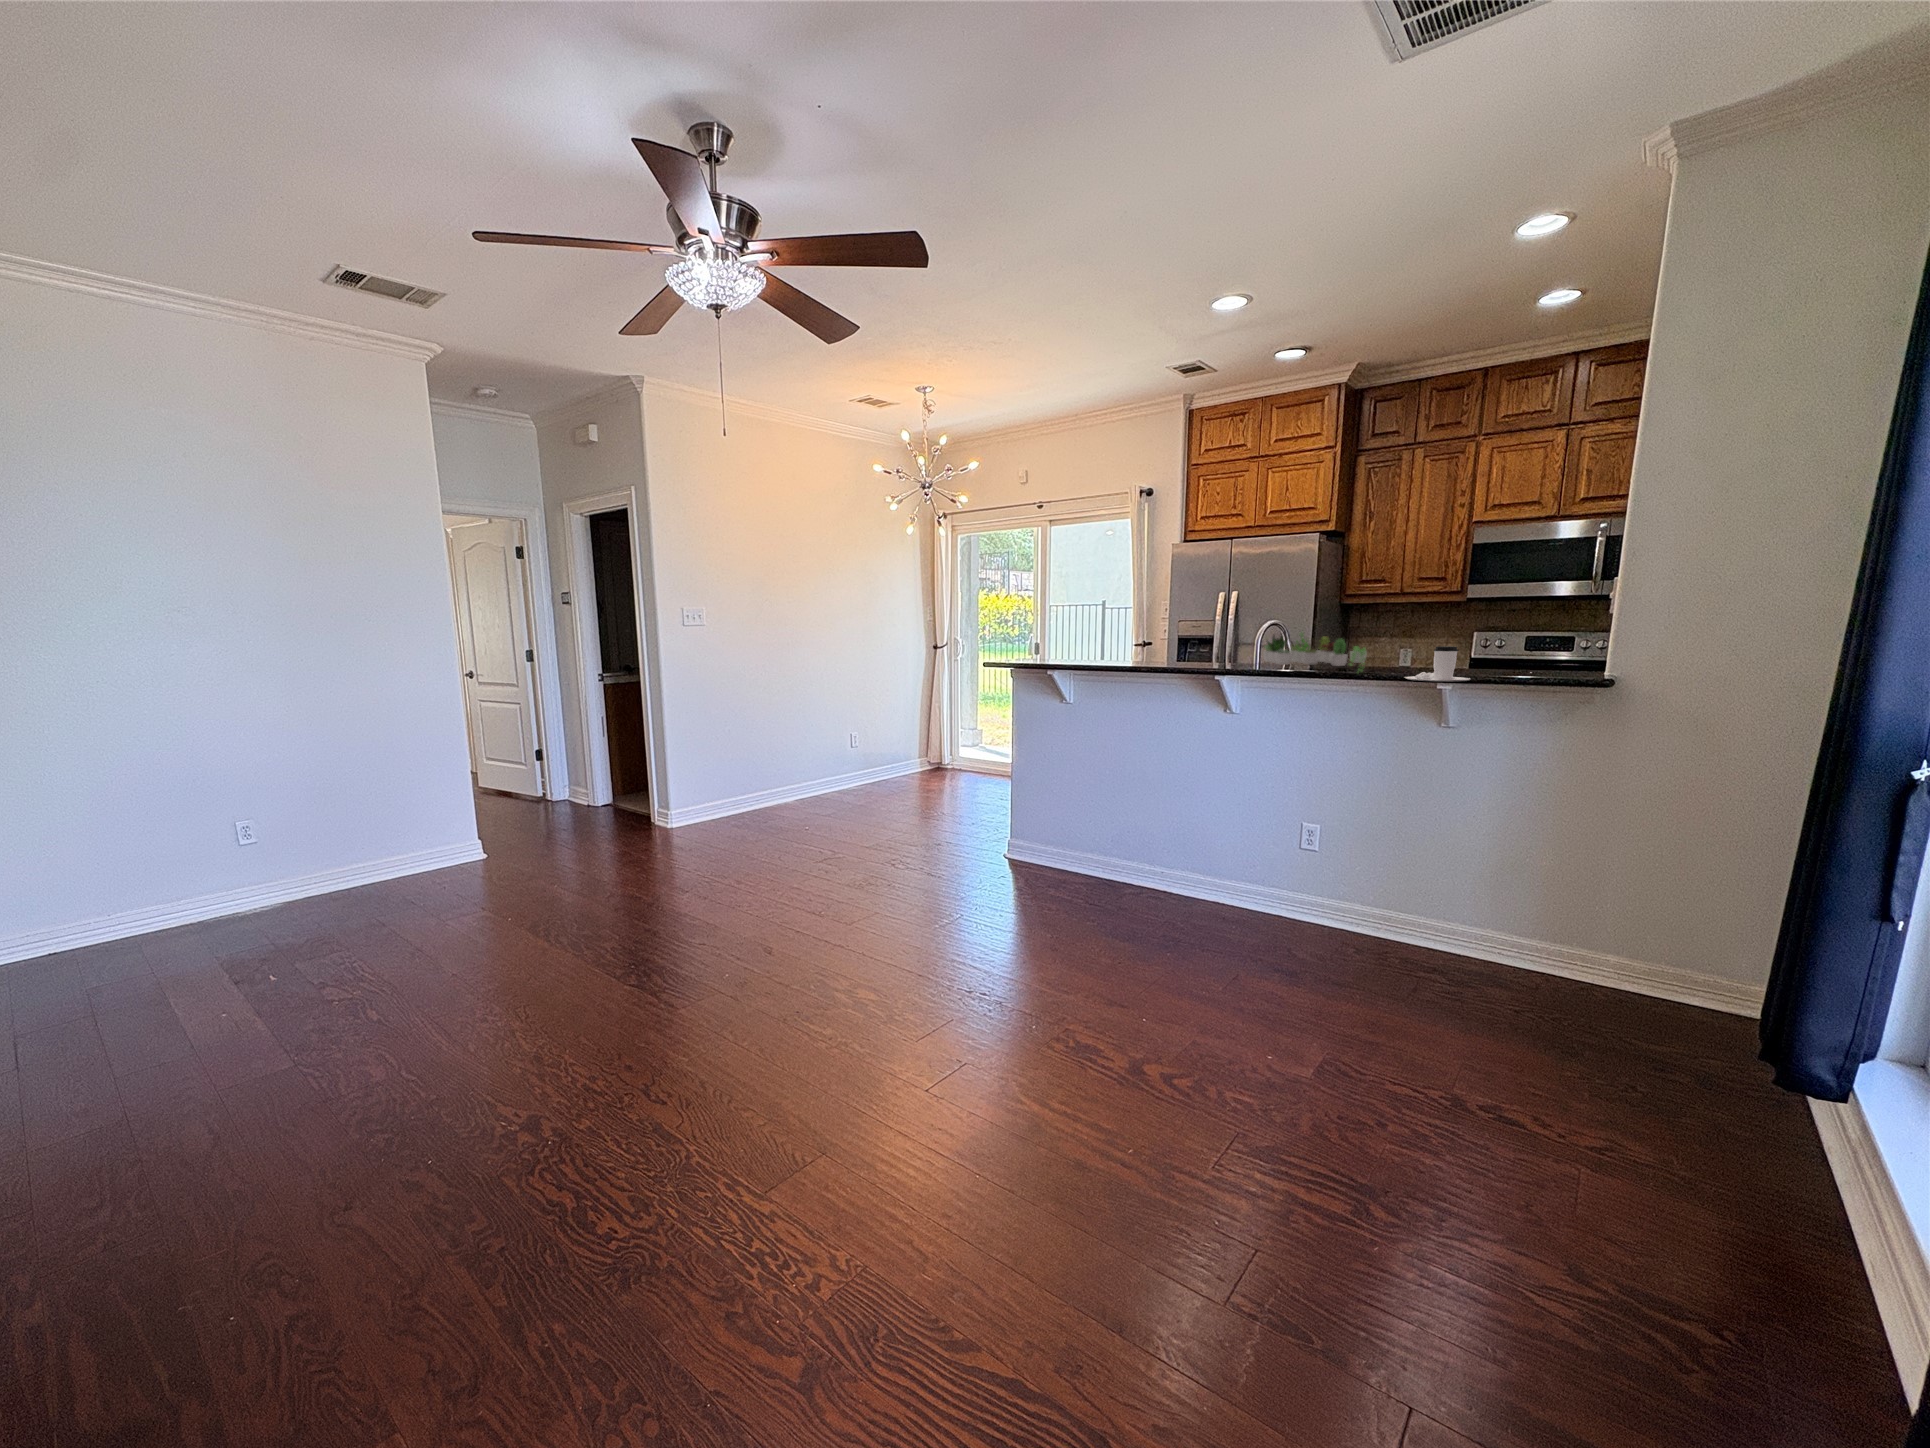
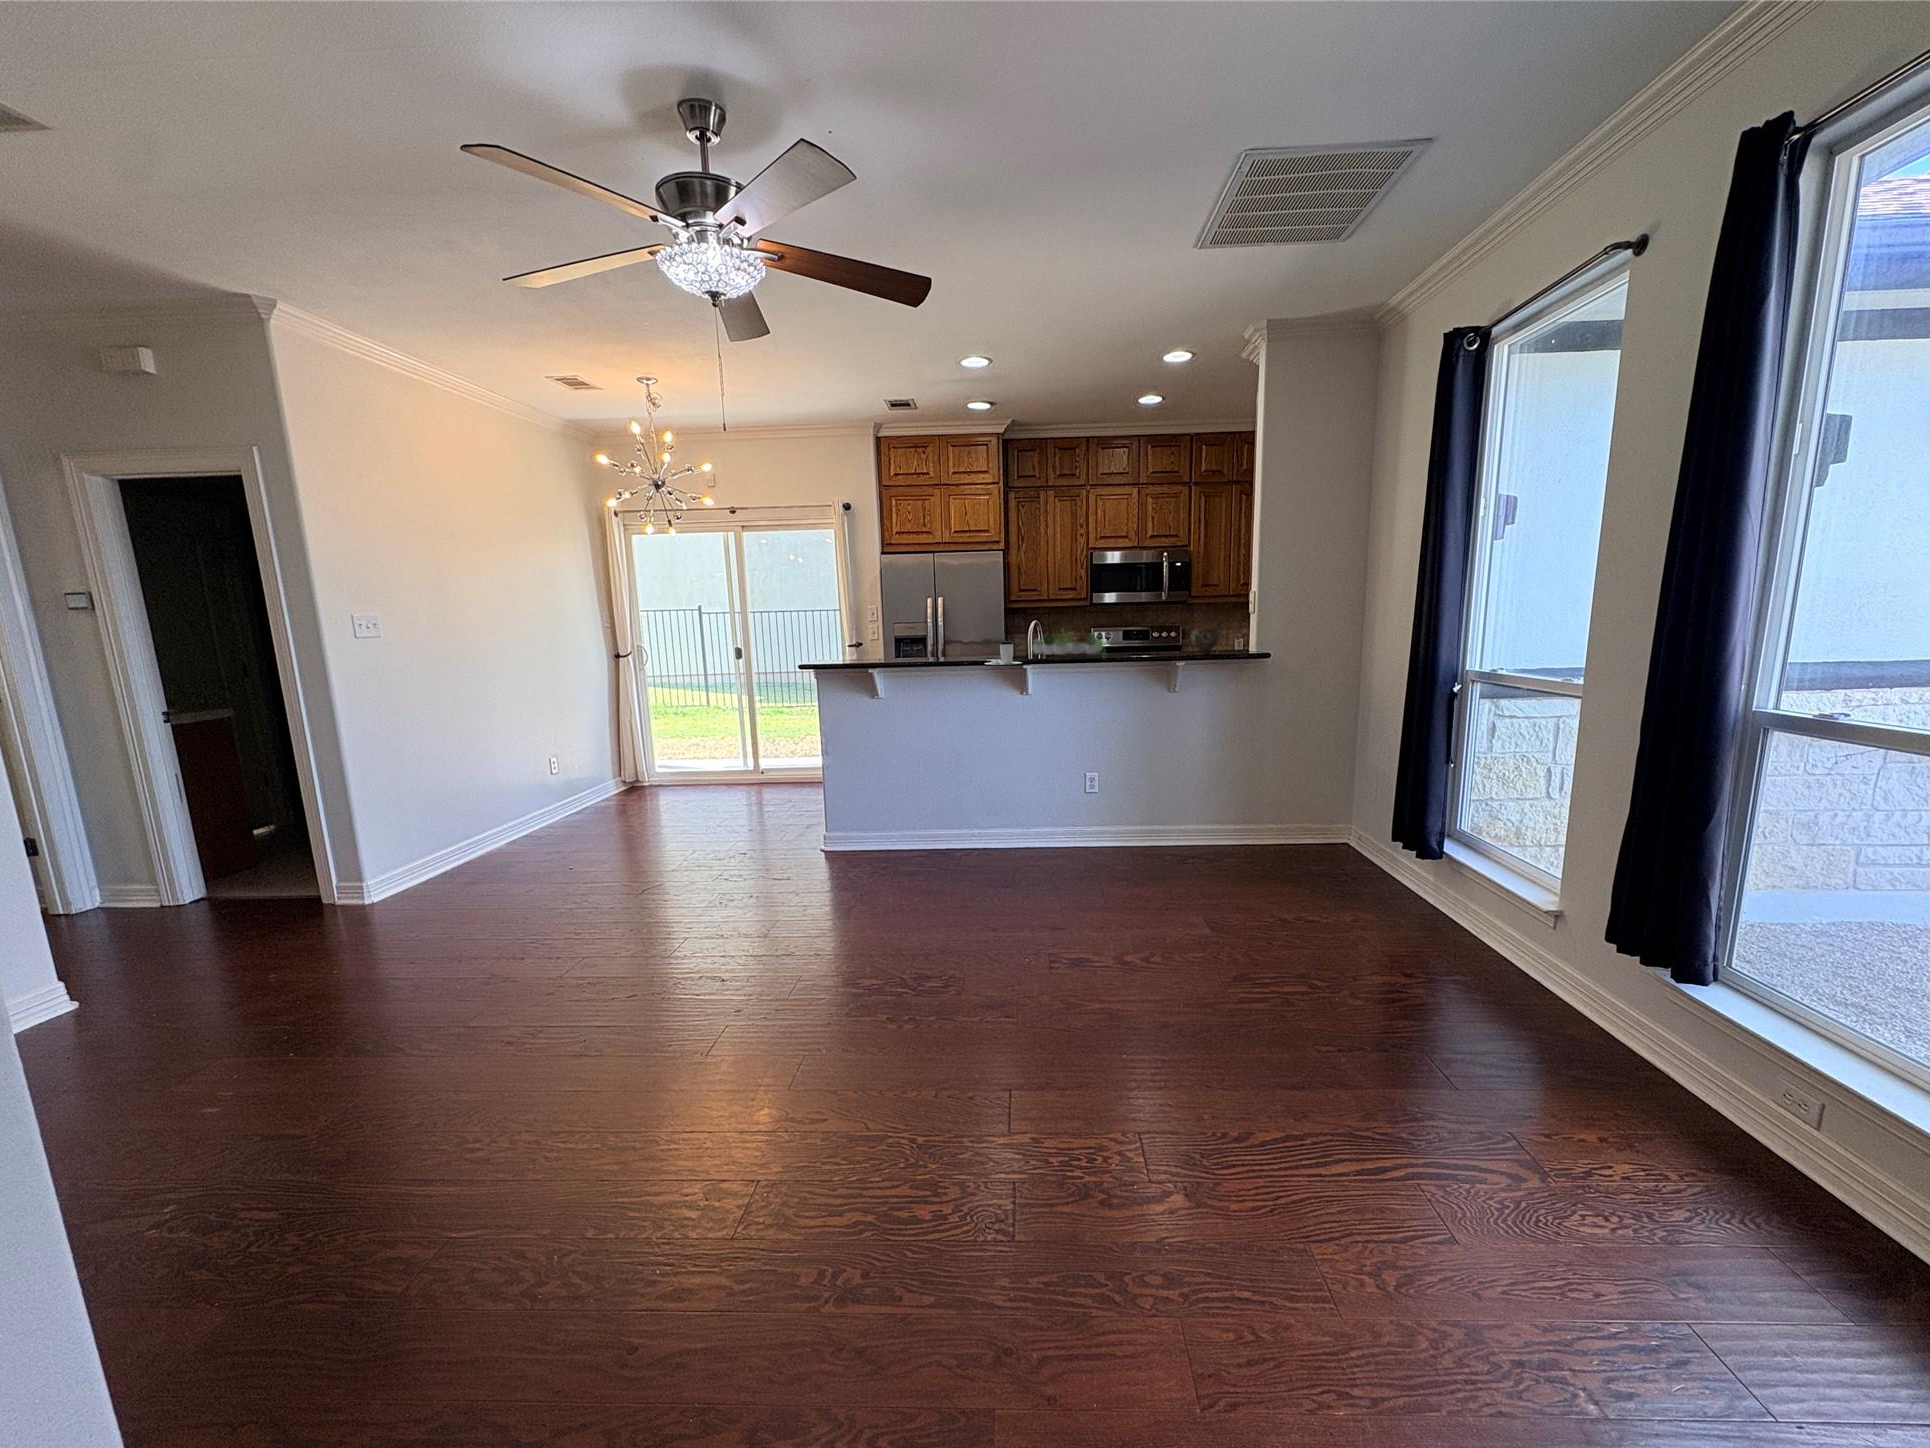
bowl: none [1511,636,1566,677] -> present [1191,628,1220,655]
coffee cup: present [1405,646,1470,682] -> present [985,641,1022,665]

